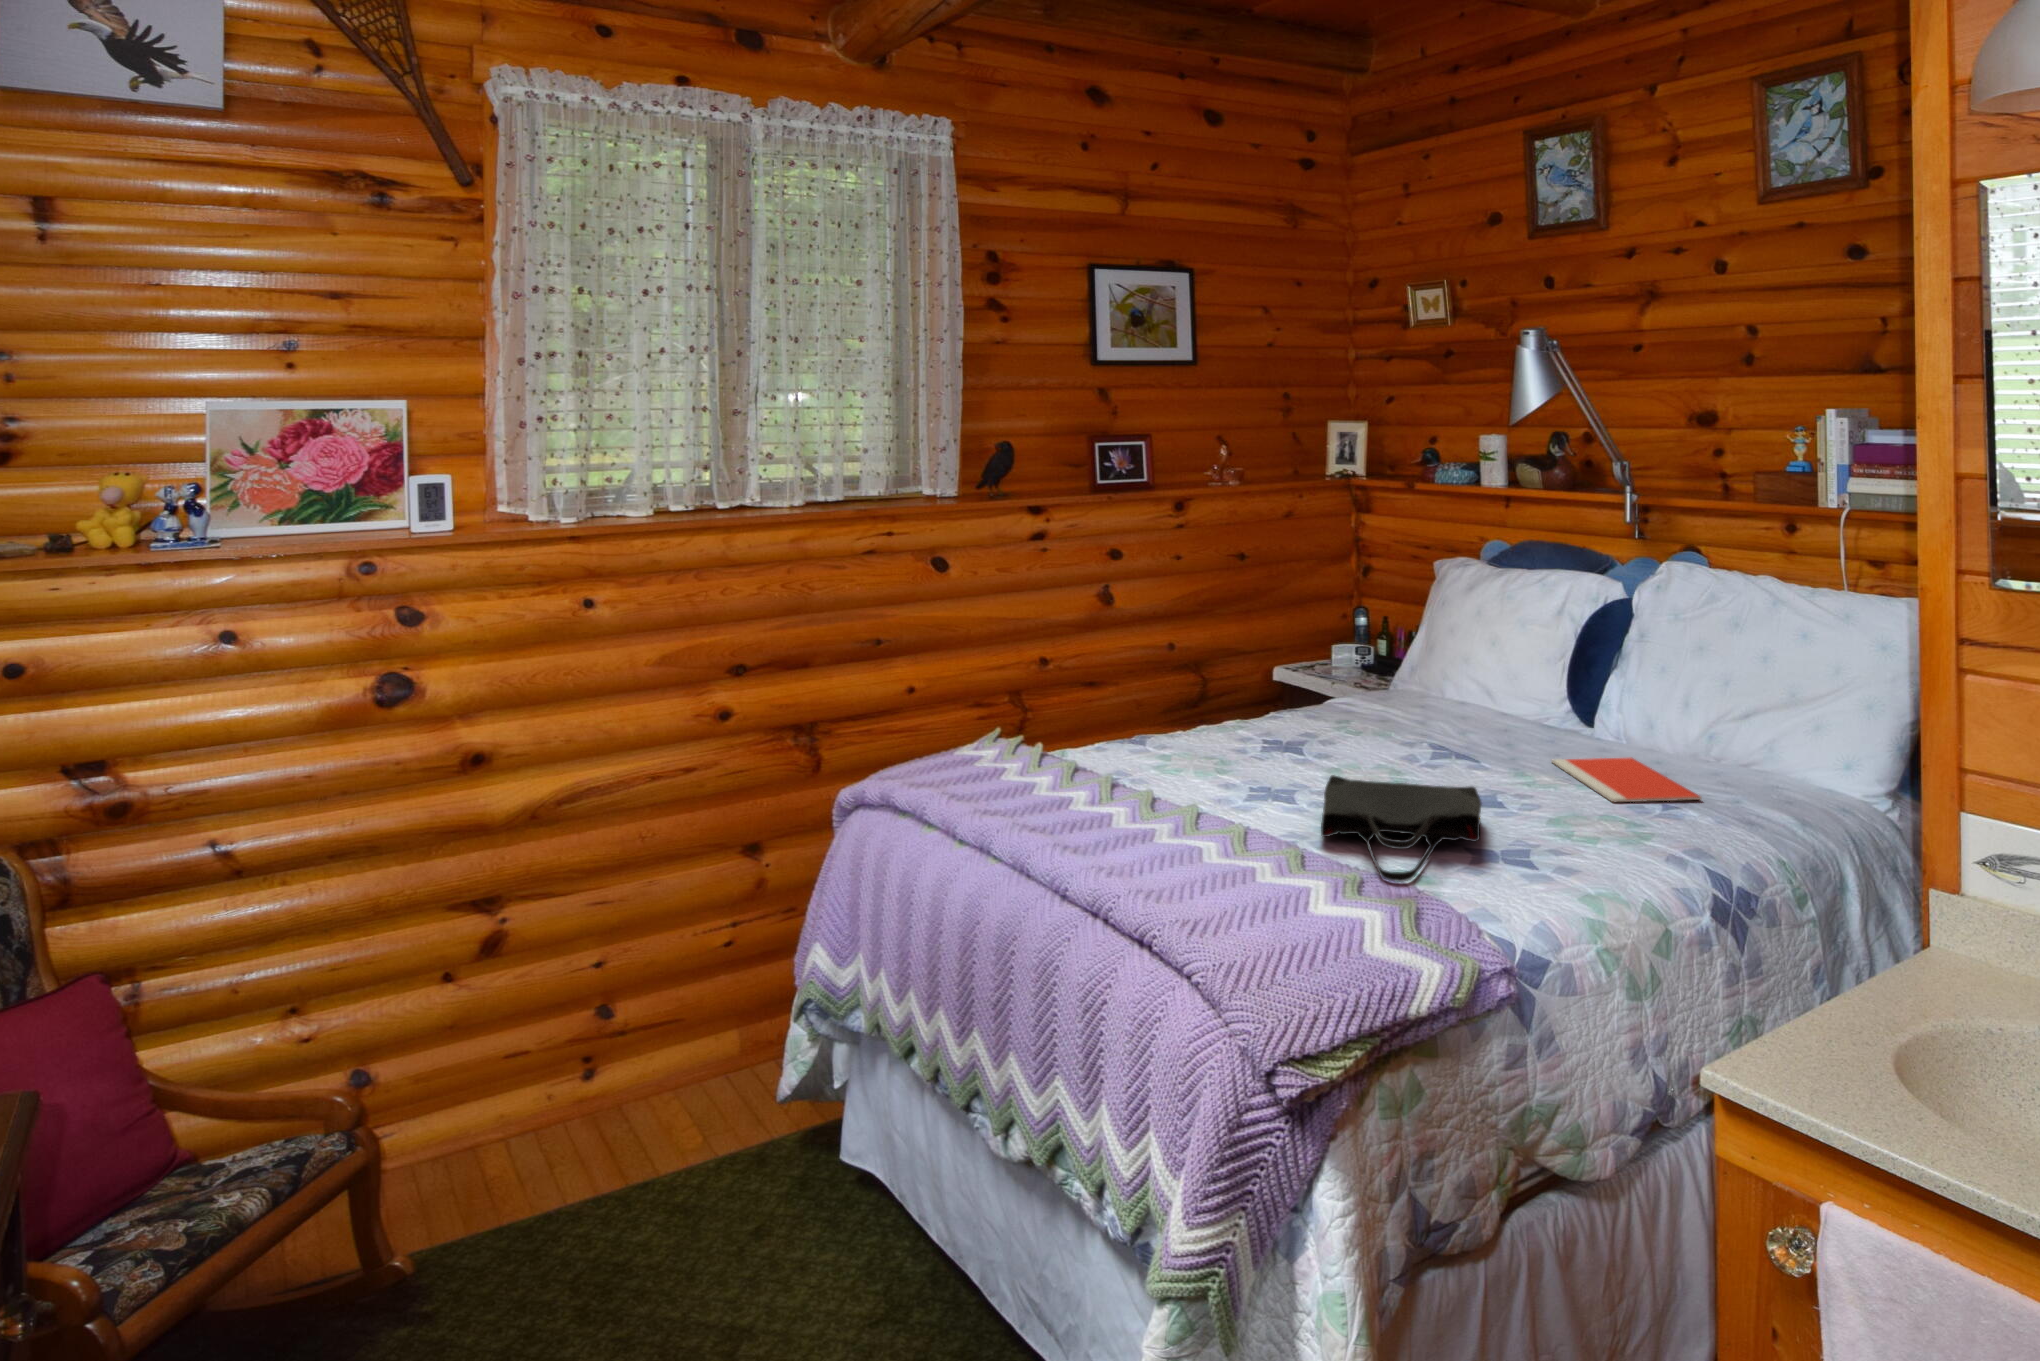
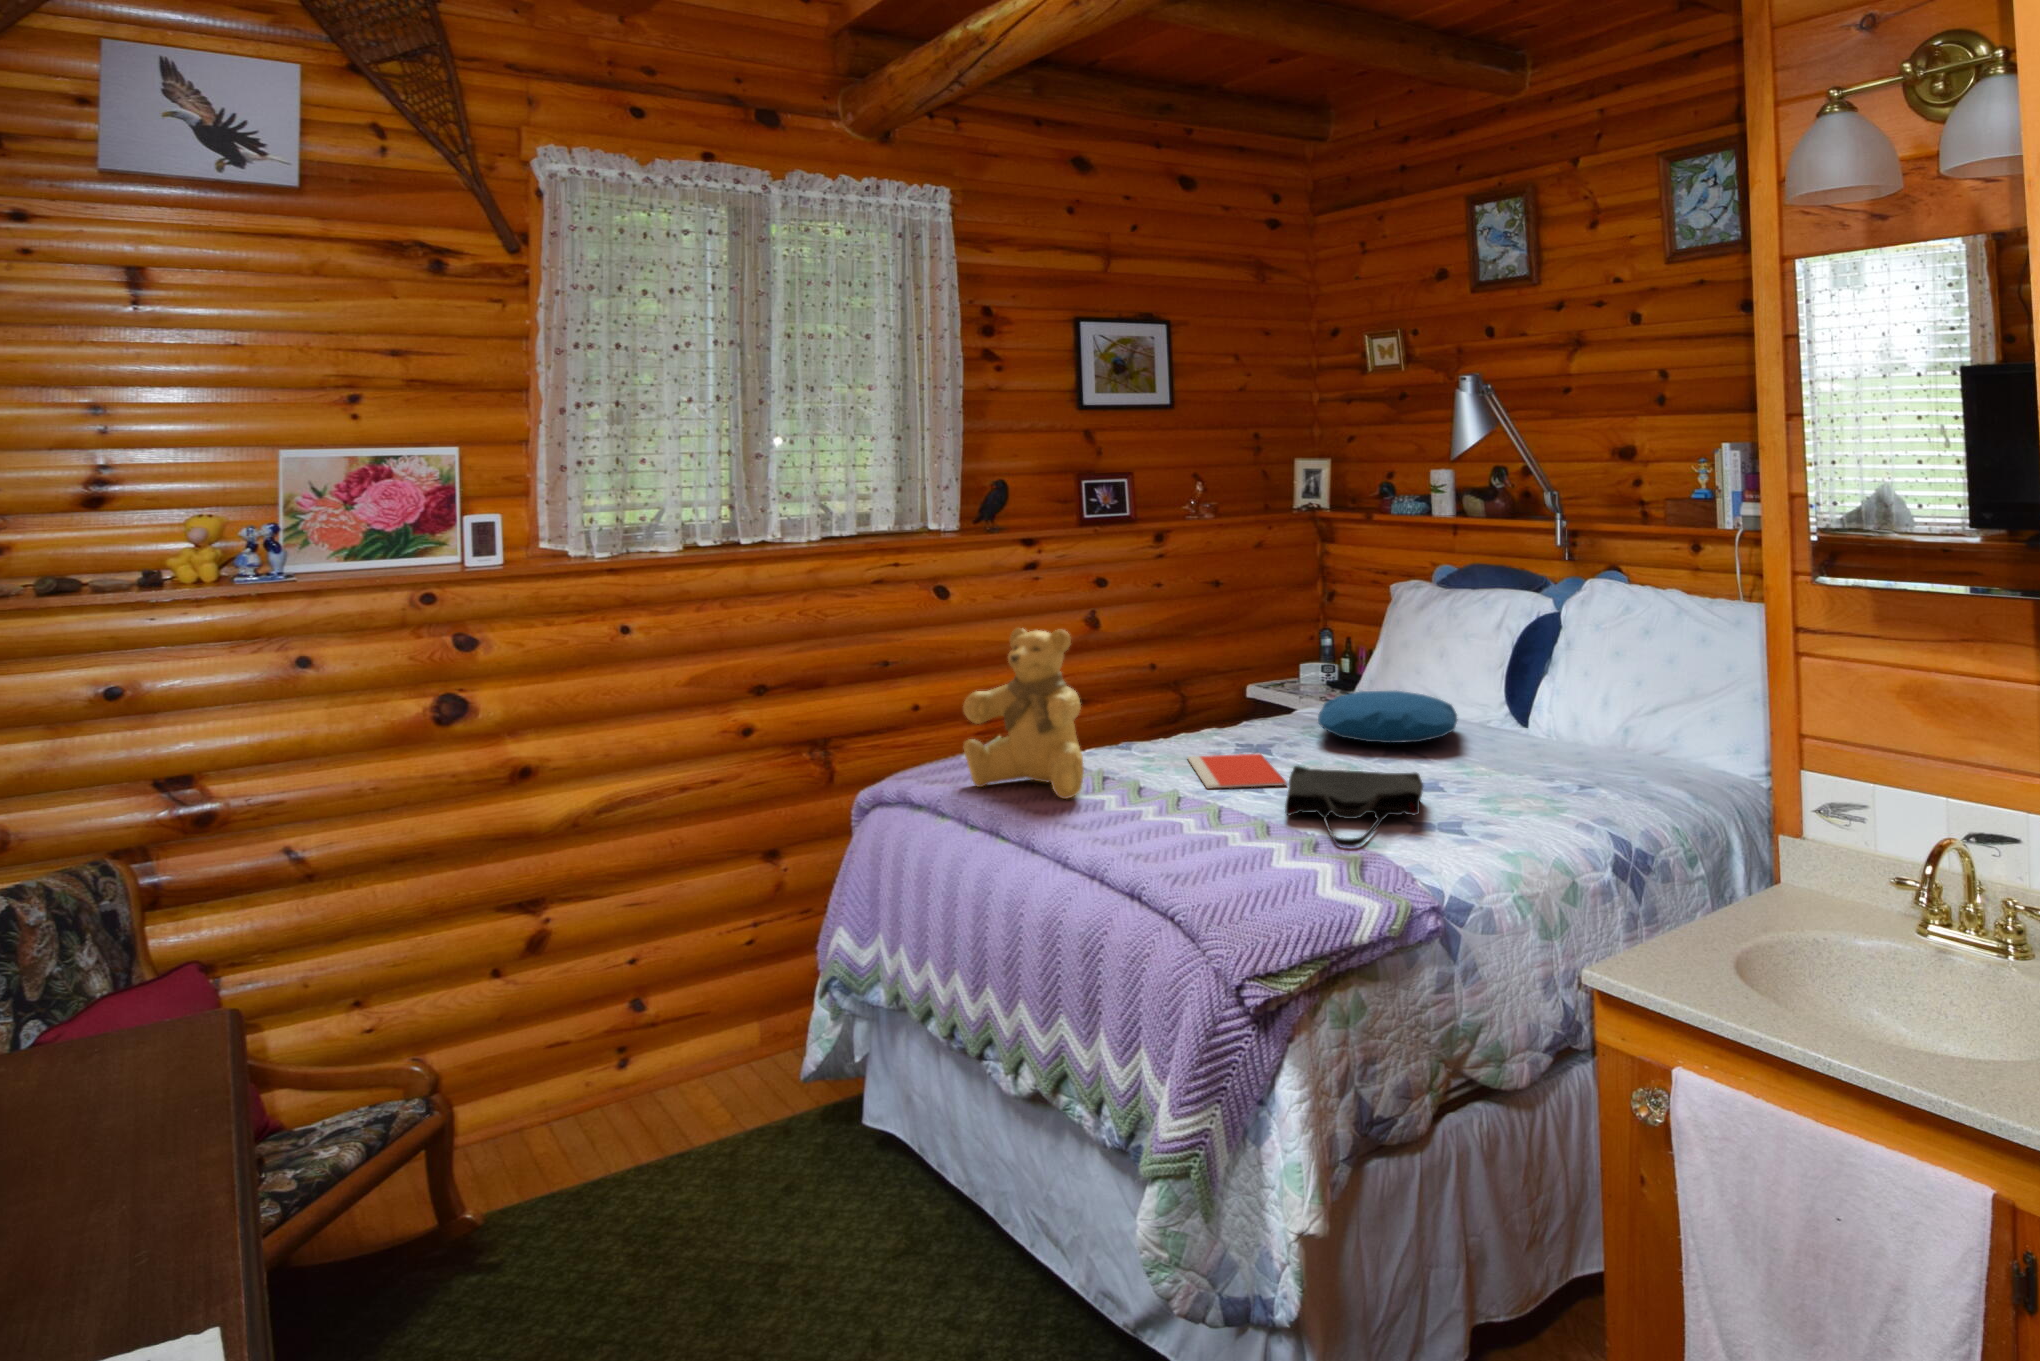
teddy bear: none [953,610,1088,808] -> present [963,628,1084,799]
pillow: none [1354,681,1514,743] -> present [1318,691,1457,743]
notebook: present [1552,757,1702,802] -> present [1188,754,1287,789]

